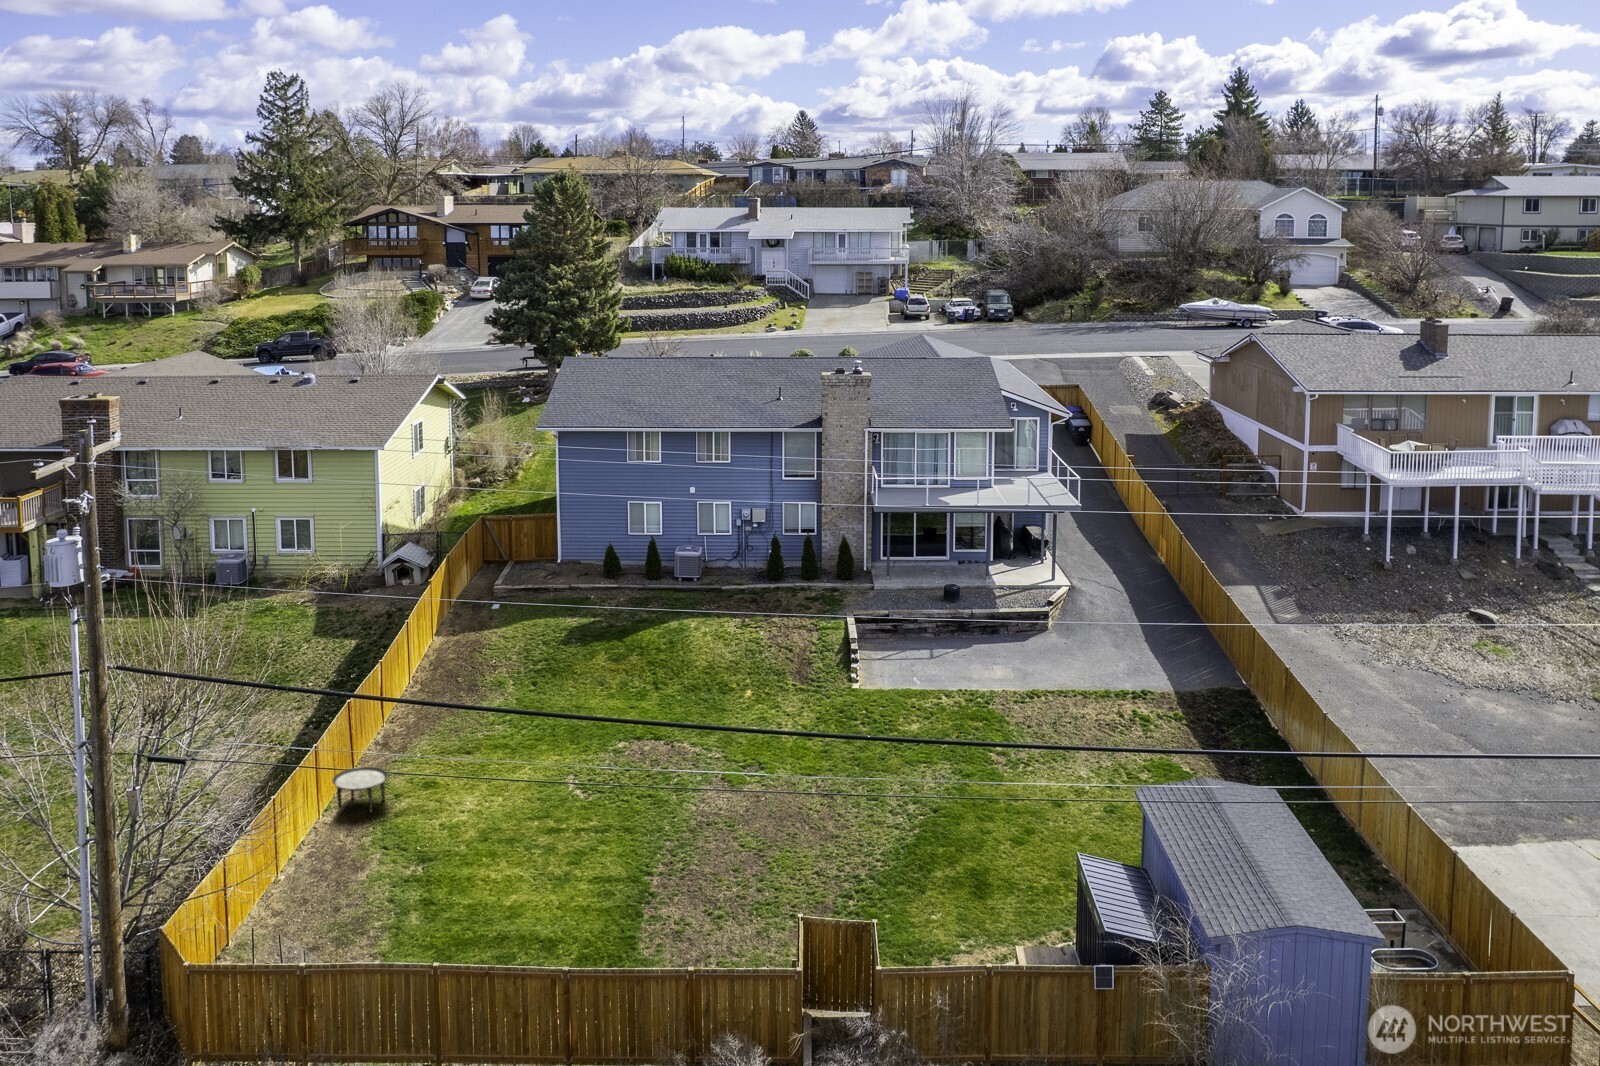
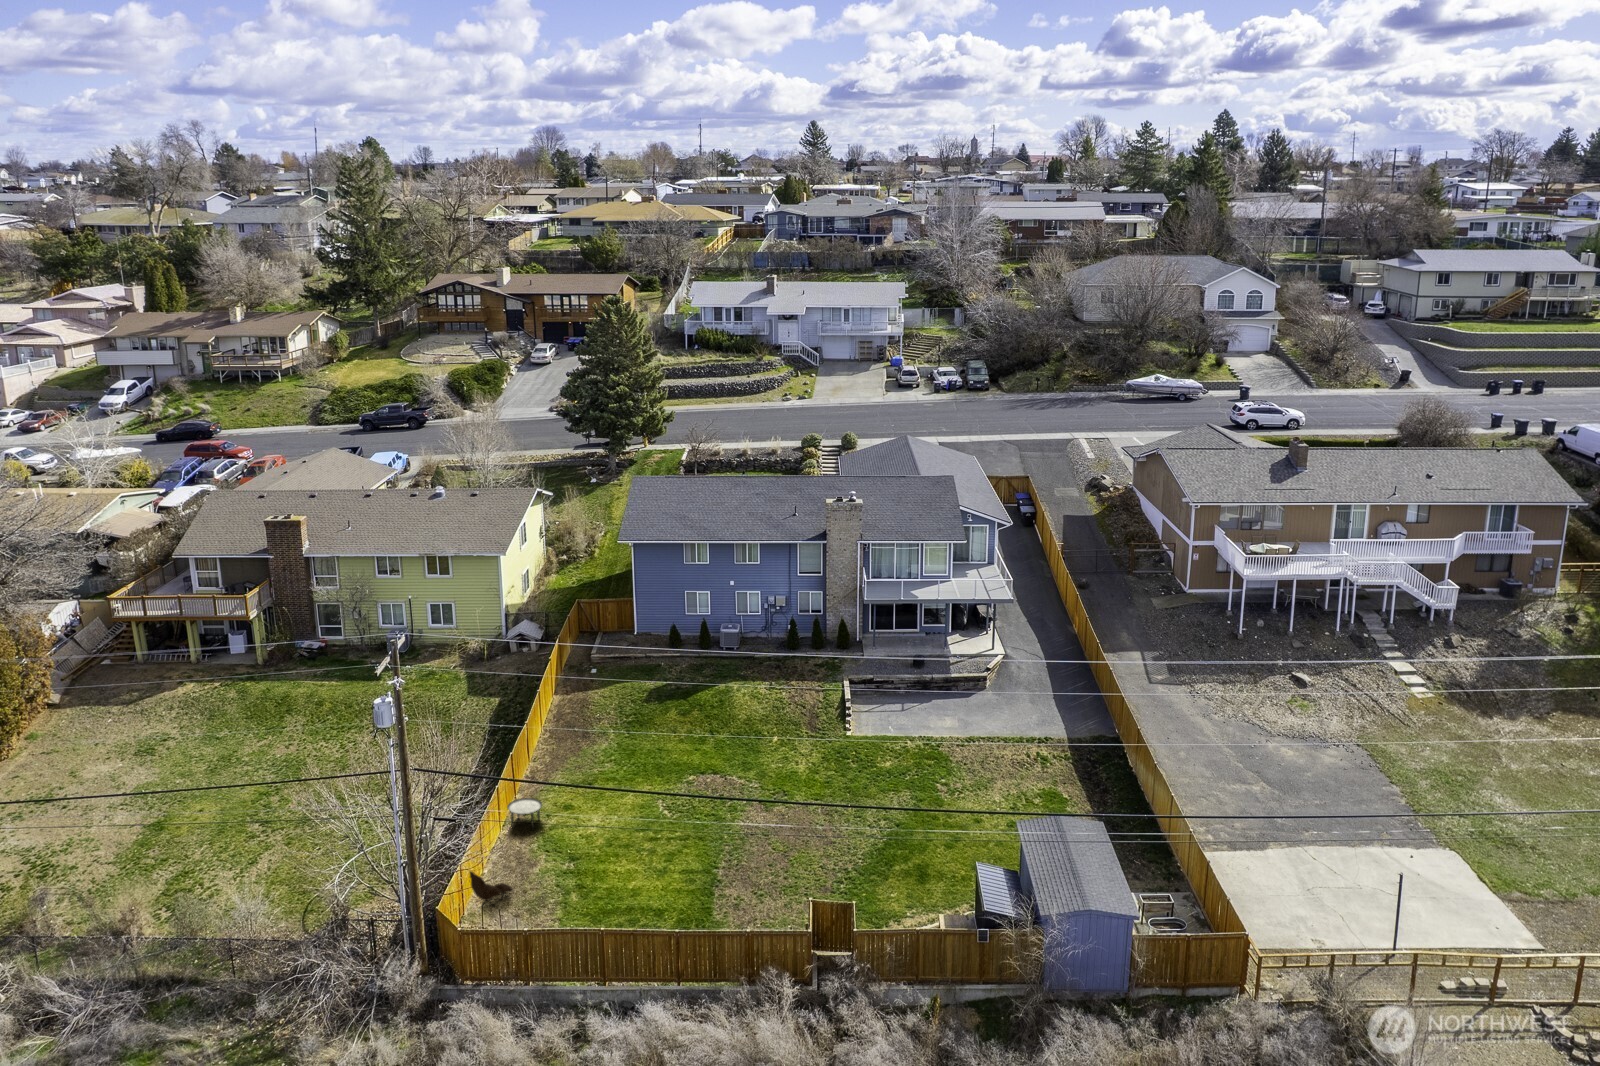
lounge chair: none [237,874,316,936] -> present [470,871,513,904]

